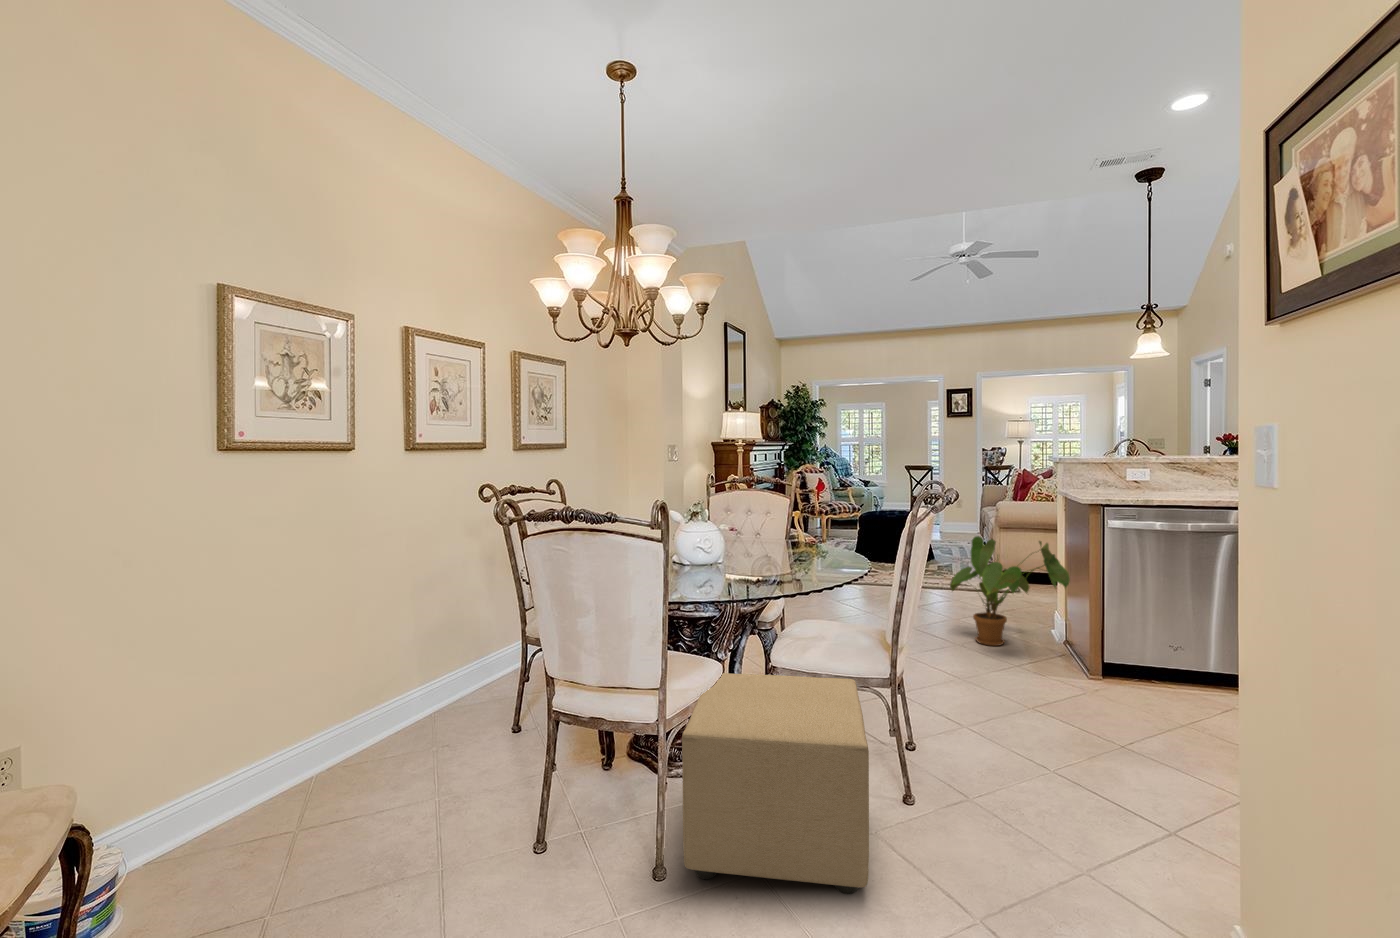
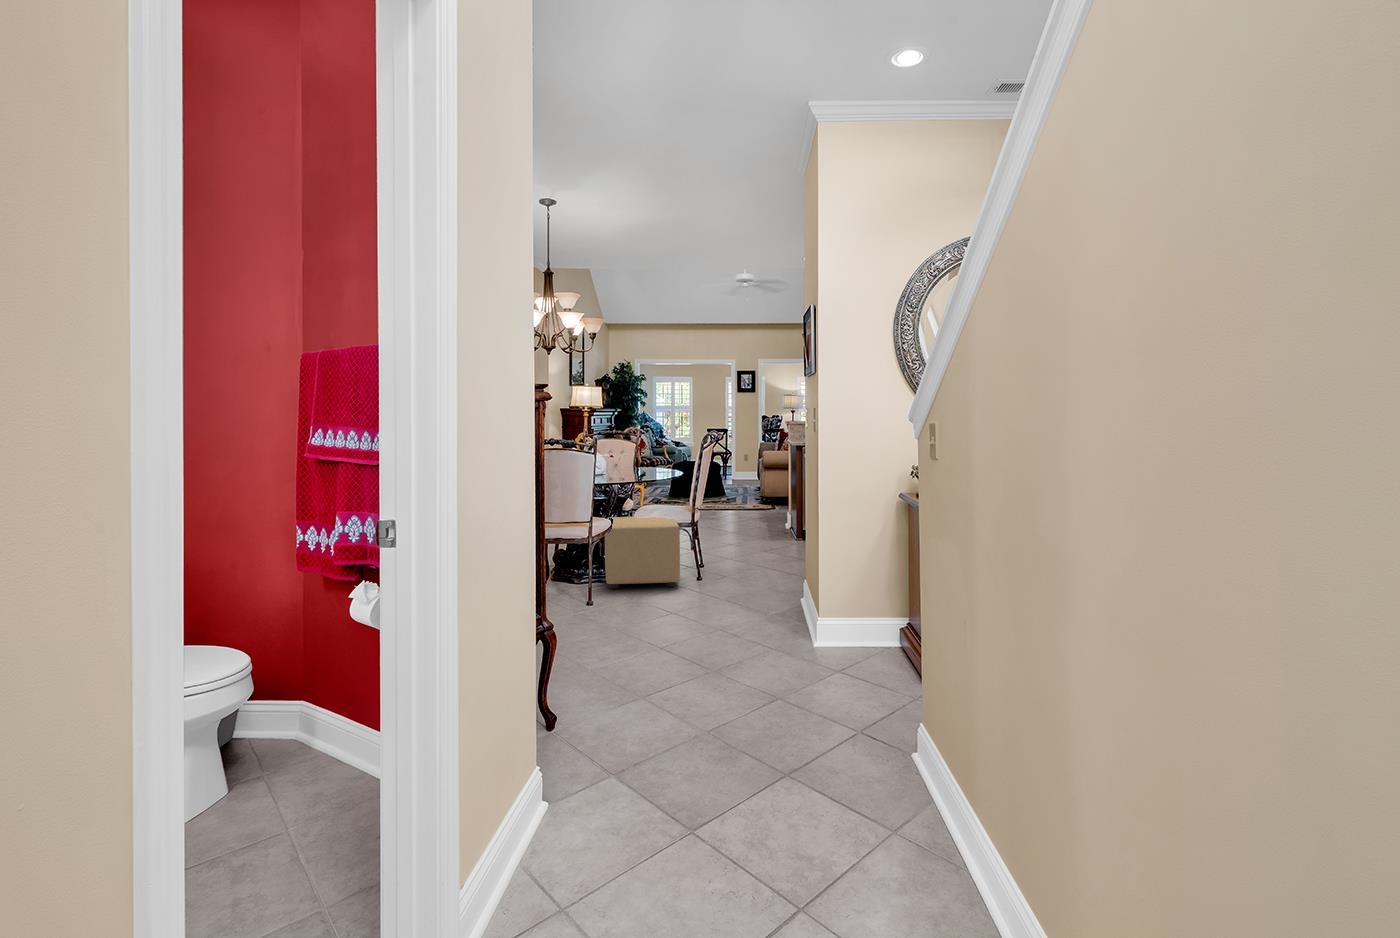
house plant: present [950,536,1070,646] -> none [727,466,787,529]

